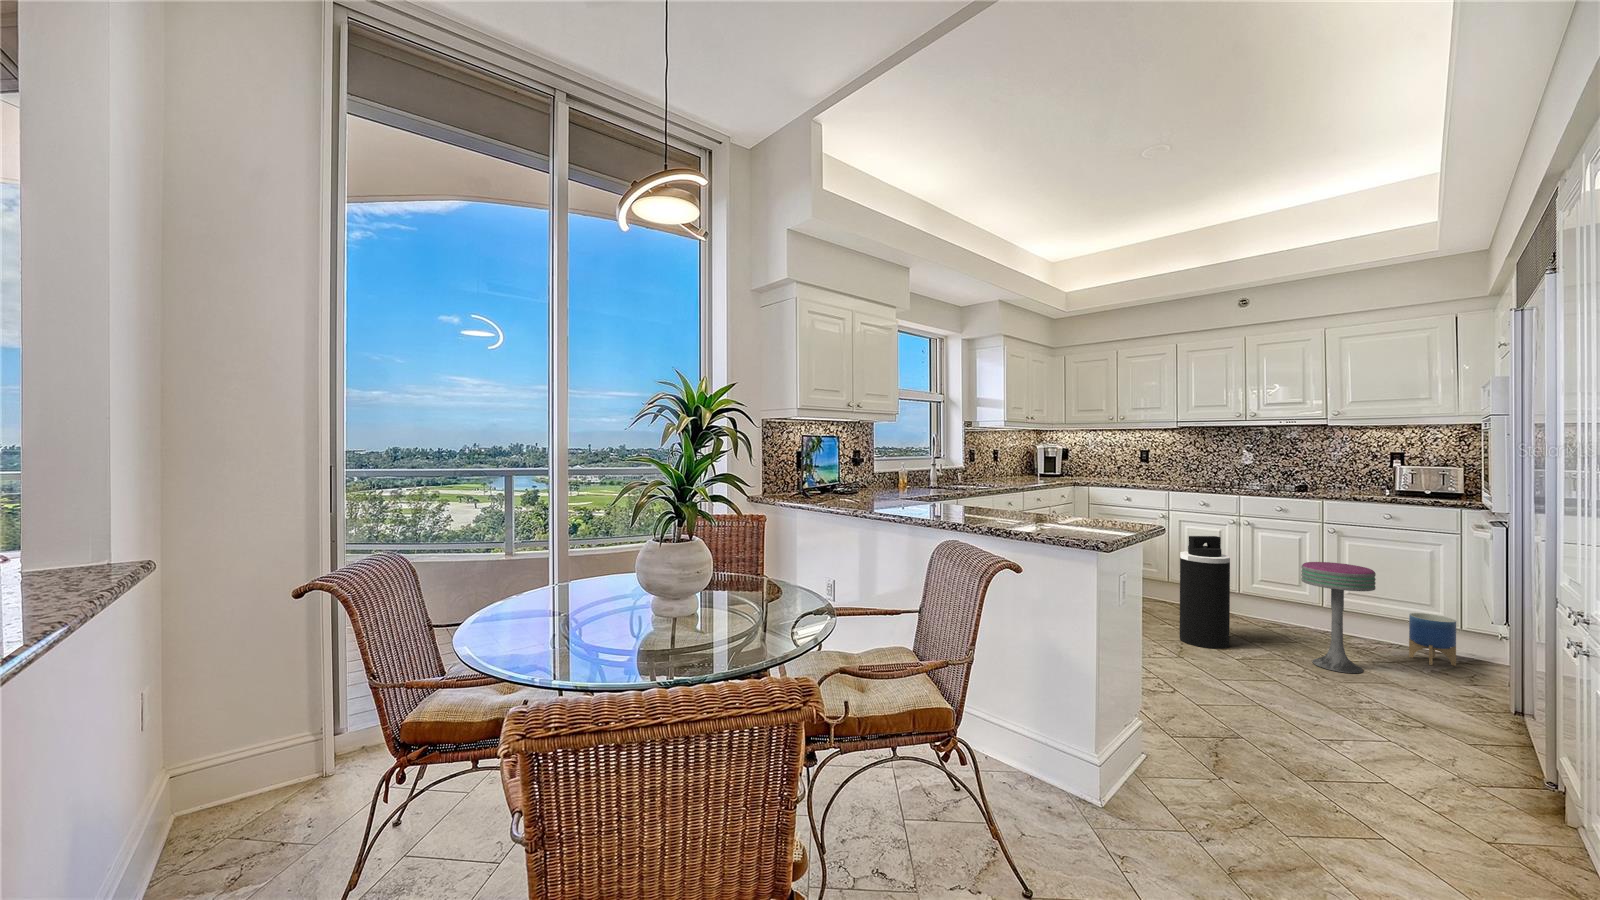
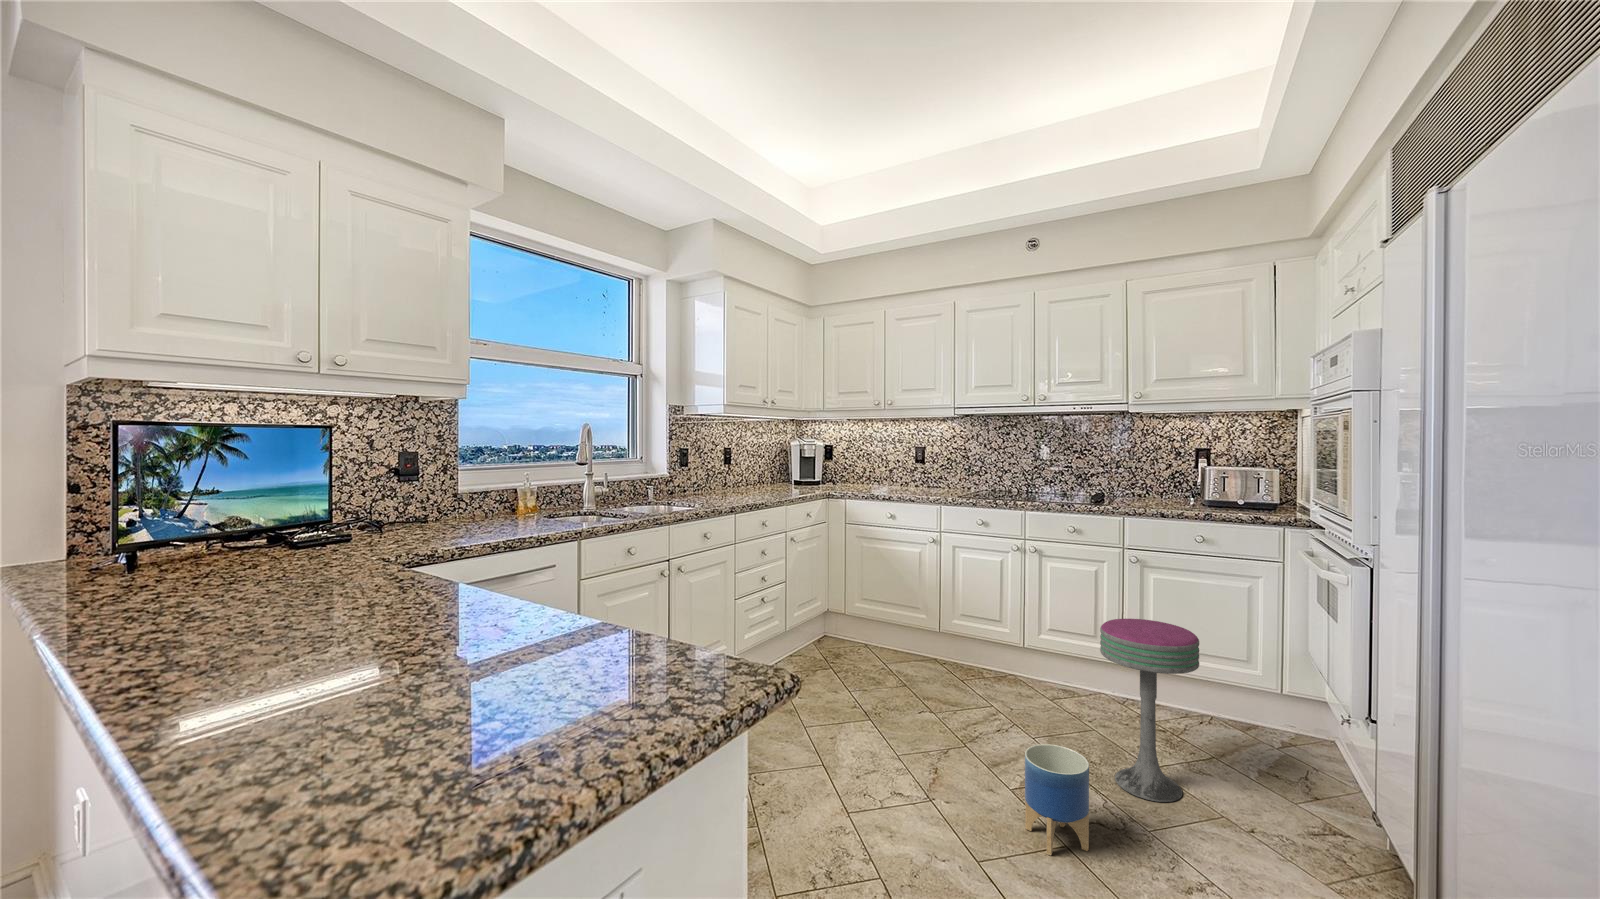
trash can: present [1180,536,1230,649] -> none [939,580,1006,762]
planter: present [1409,613,1456,666] -> present [1025,744,1089,855]

